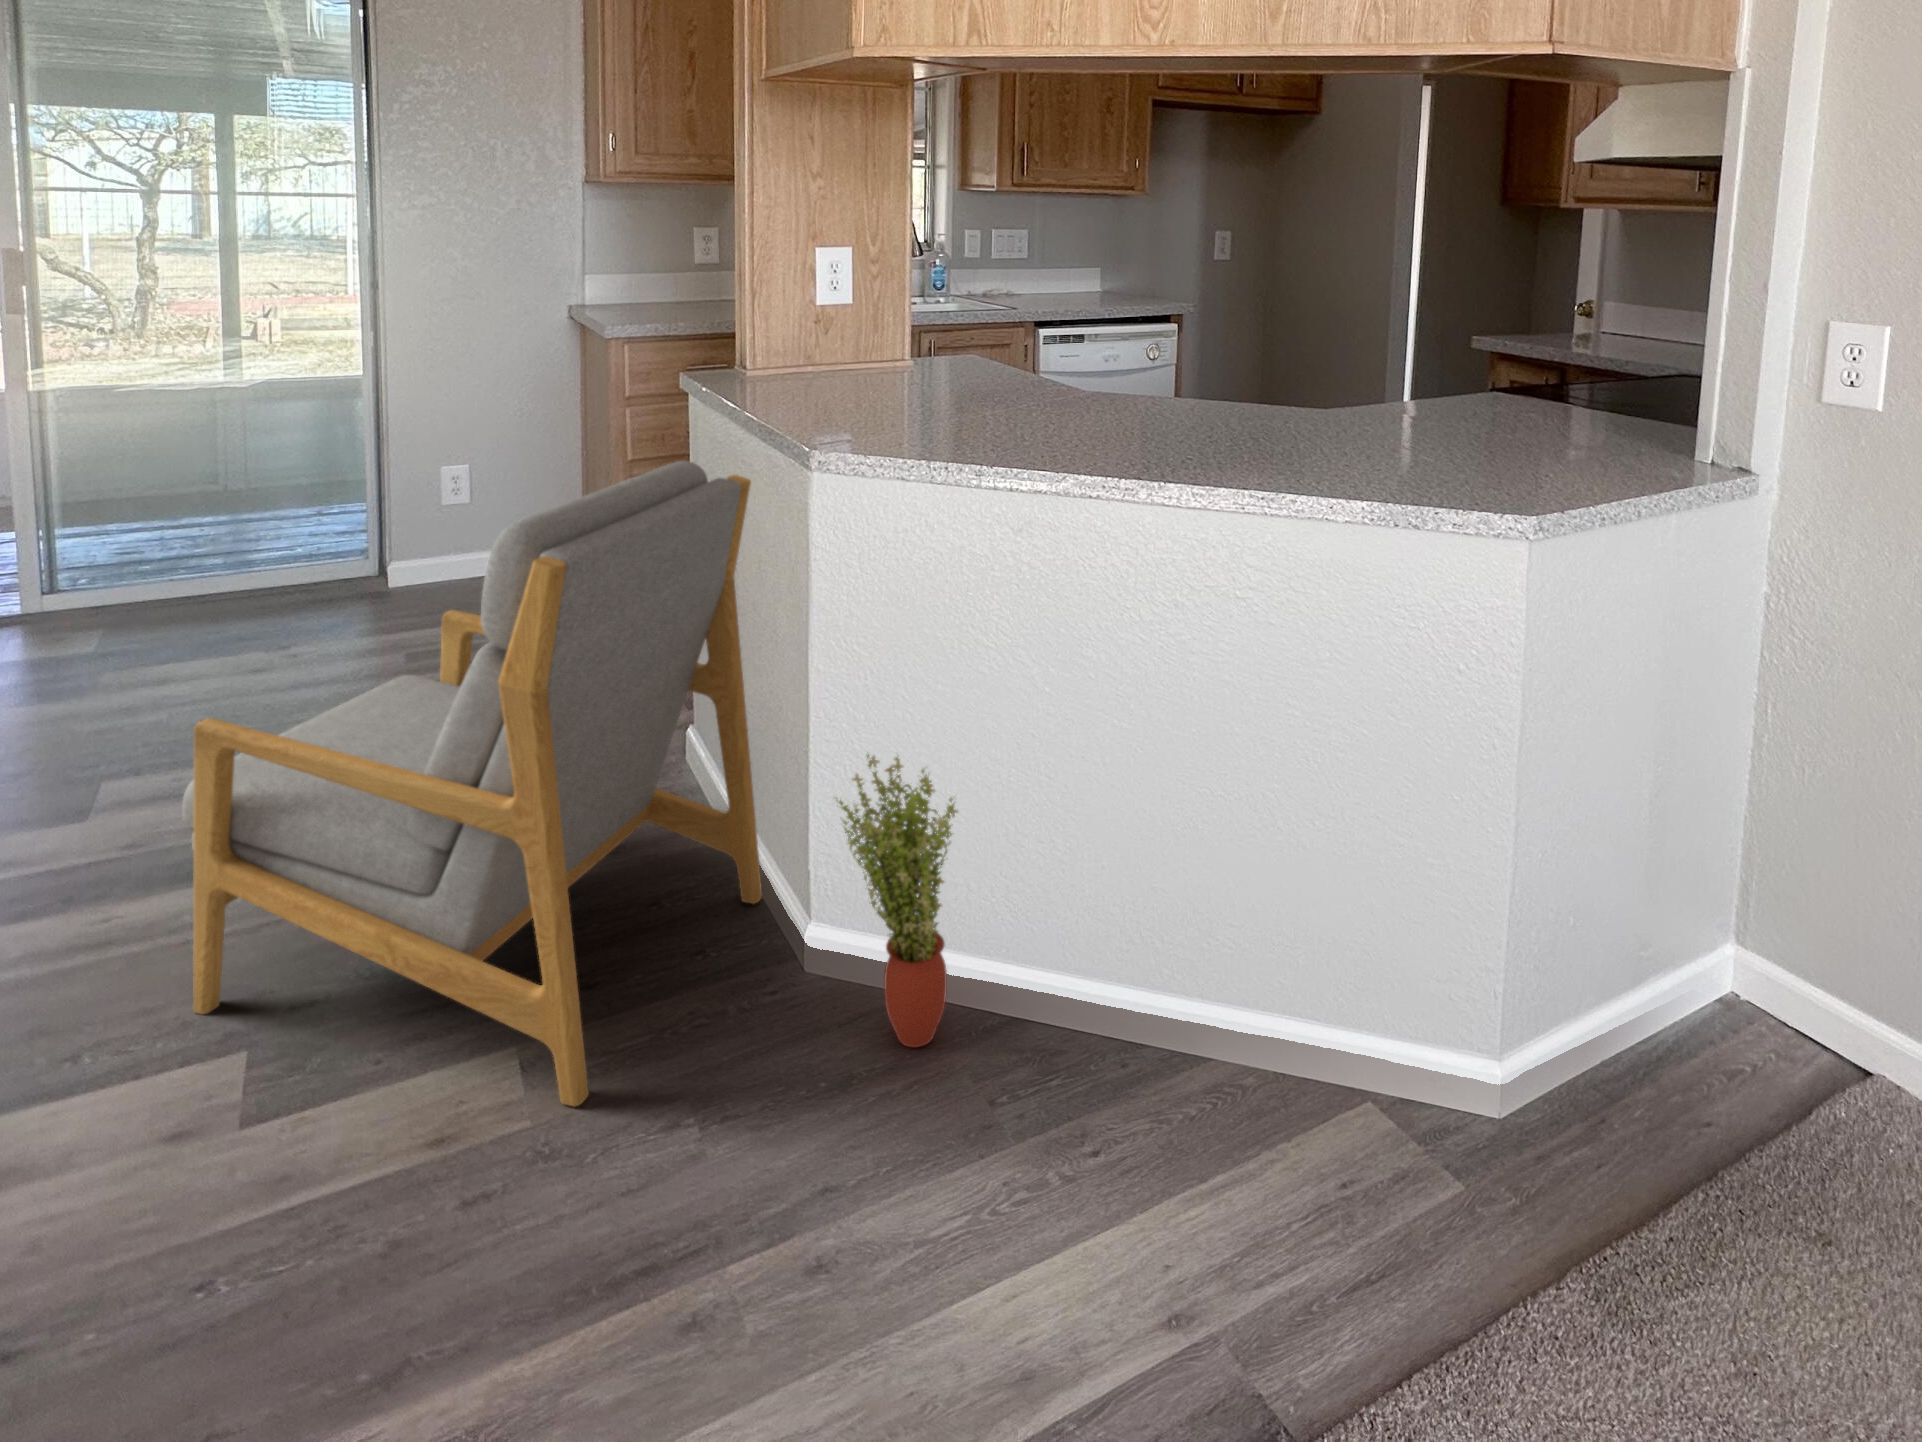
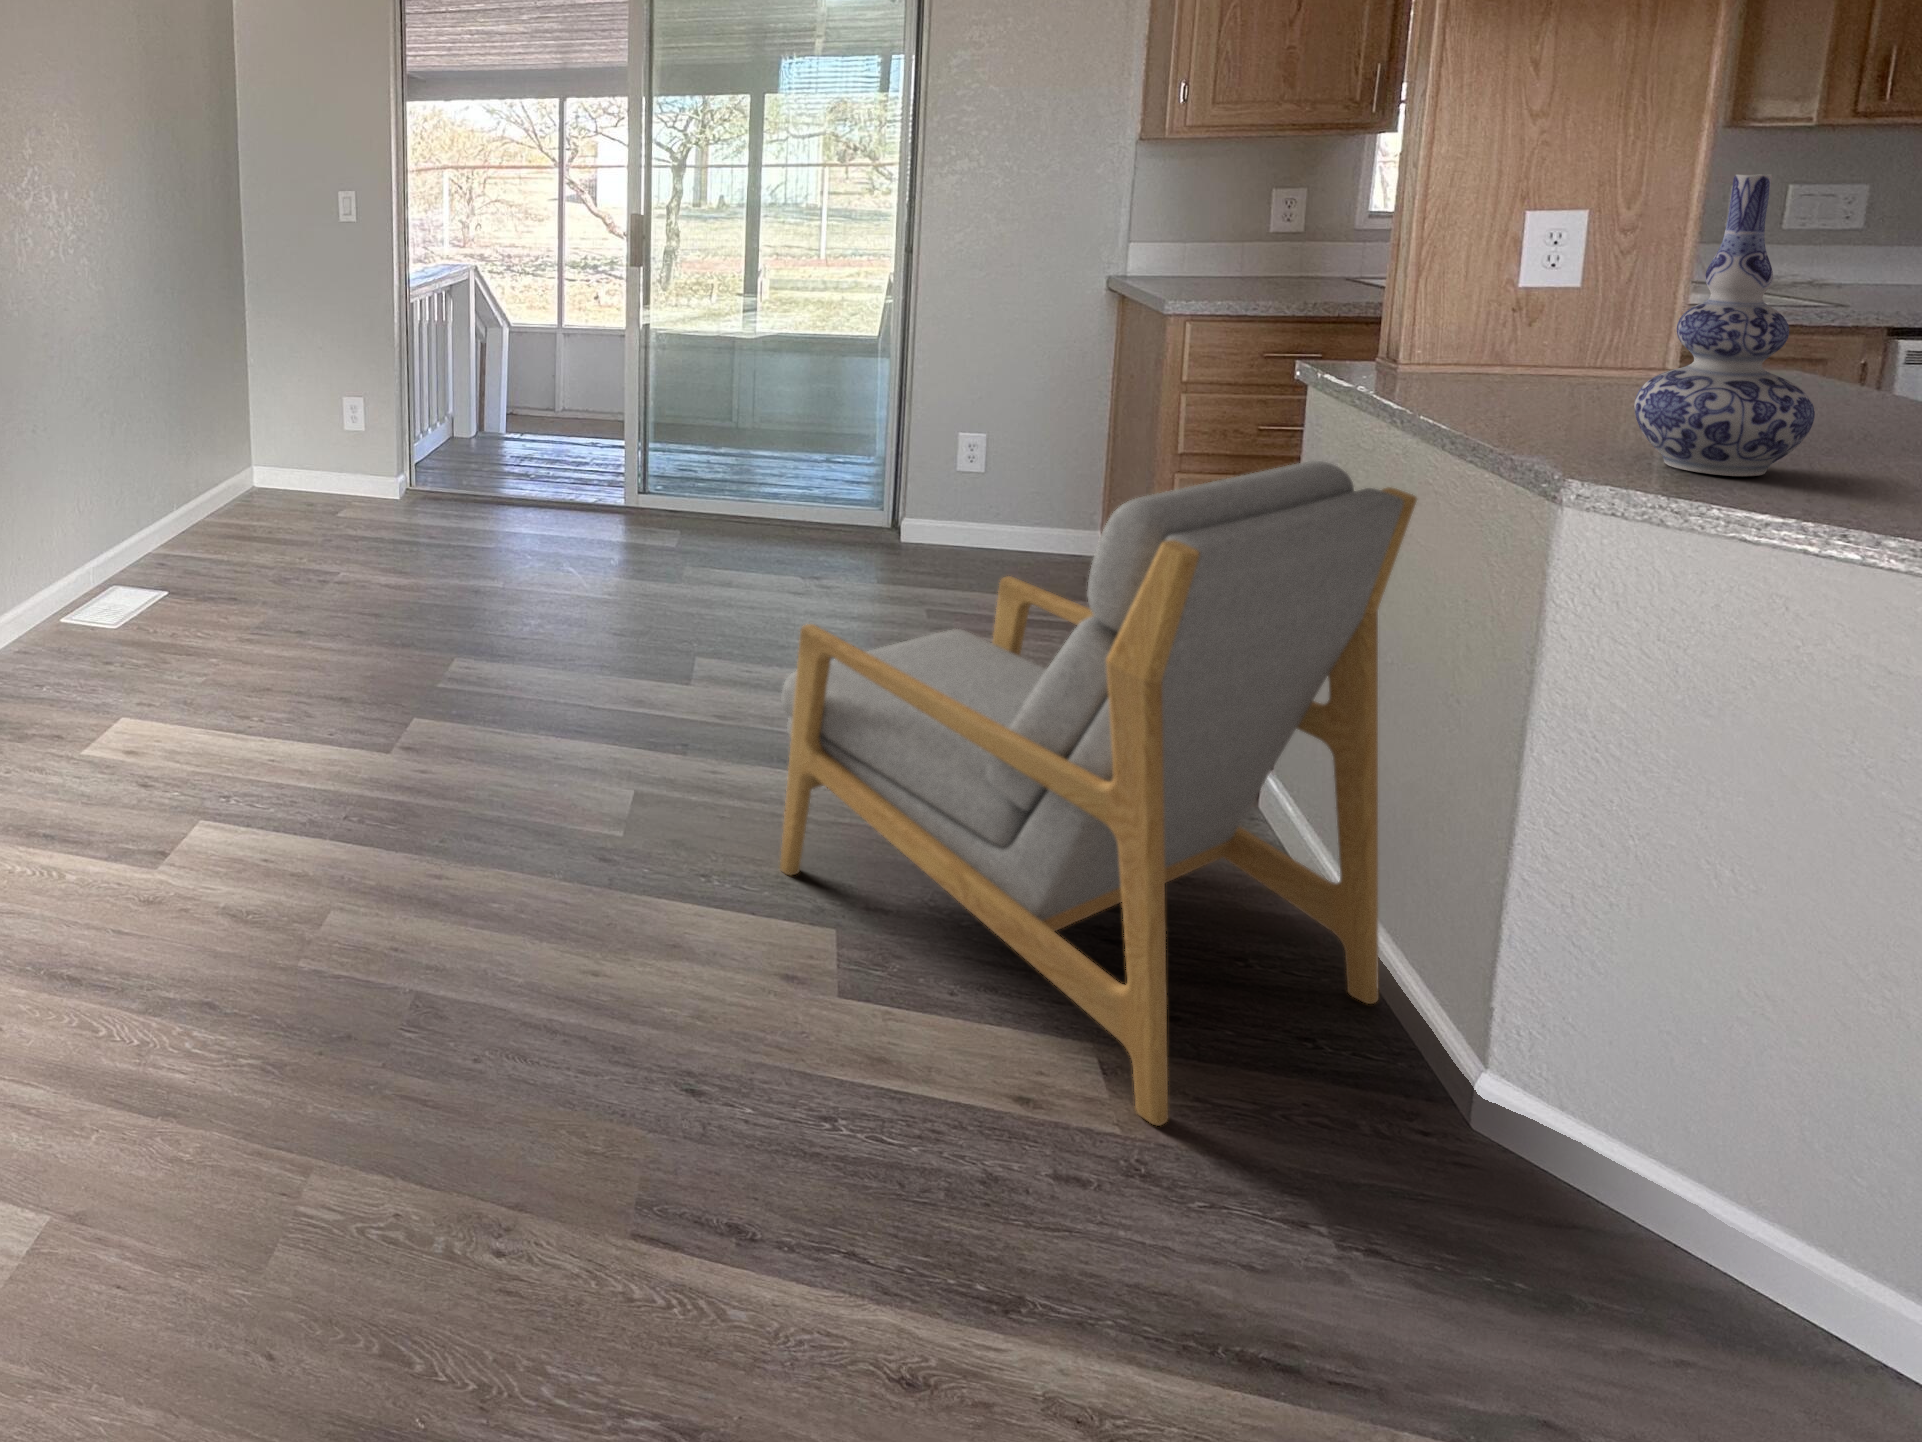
vase: none [861,225,949,438] -> present [1634,174,1815,476]
potted plant: present [837,754,958,1047] -> none [1546,882,1783,1300]

